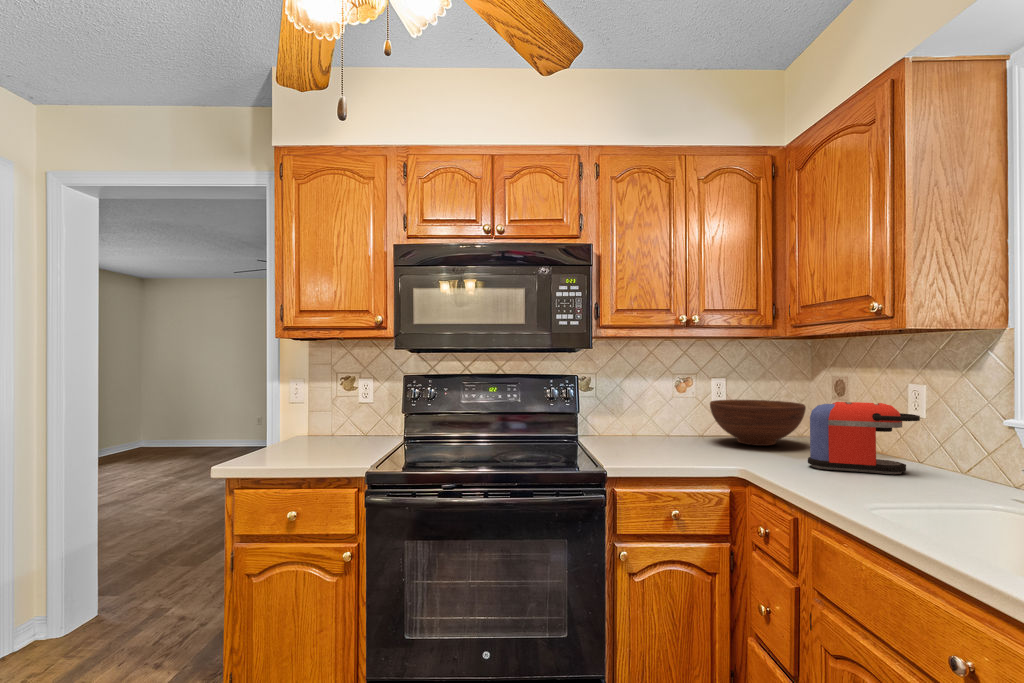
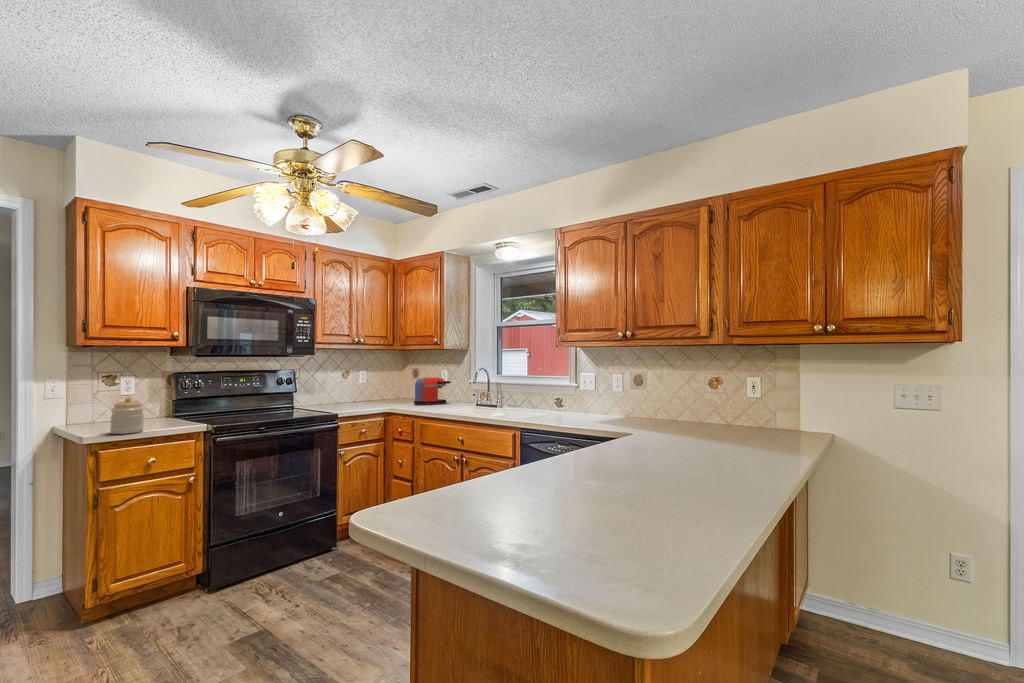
fruit bowl: present [710,400,806,446] -> none [361,380,405,401]
jar: none [288,408,327,460] -> present [110,397,144,434]

